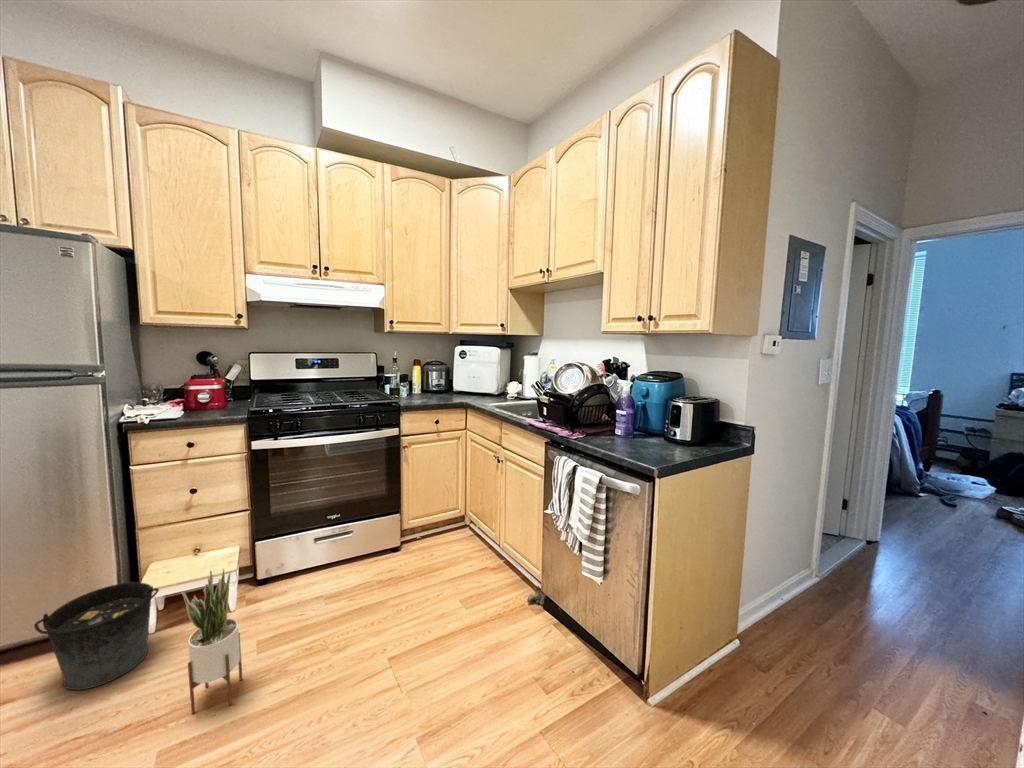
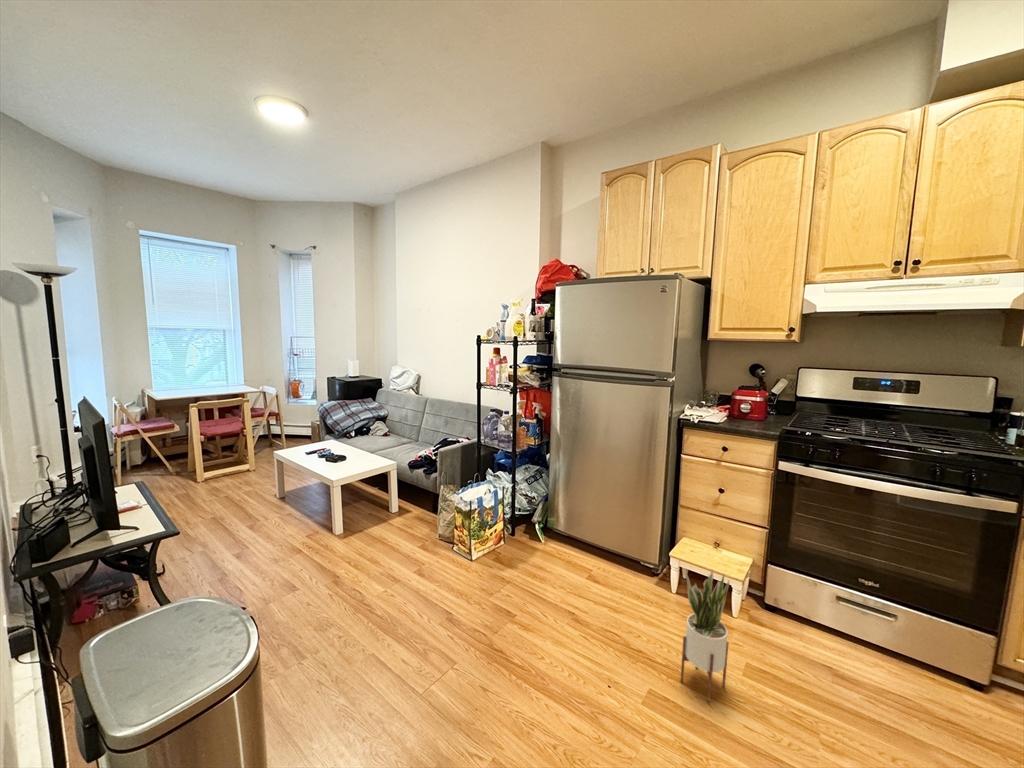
bucket: present [34,582,159,690] -> none [615,537,682,610]

